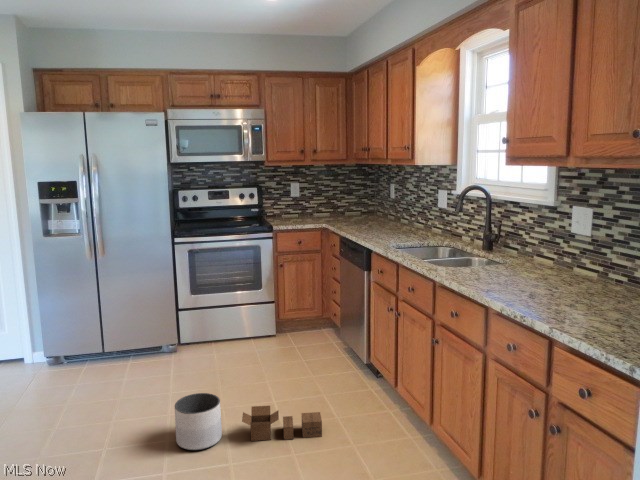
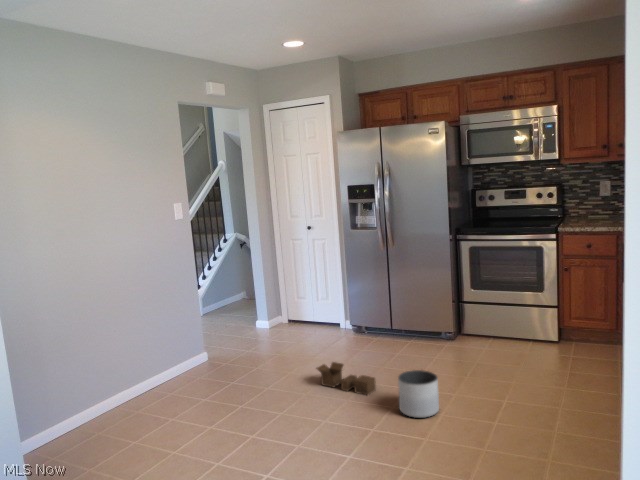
cardboard box: present [242,406,322,441] -> present [317,362,376,395]

